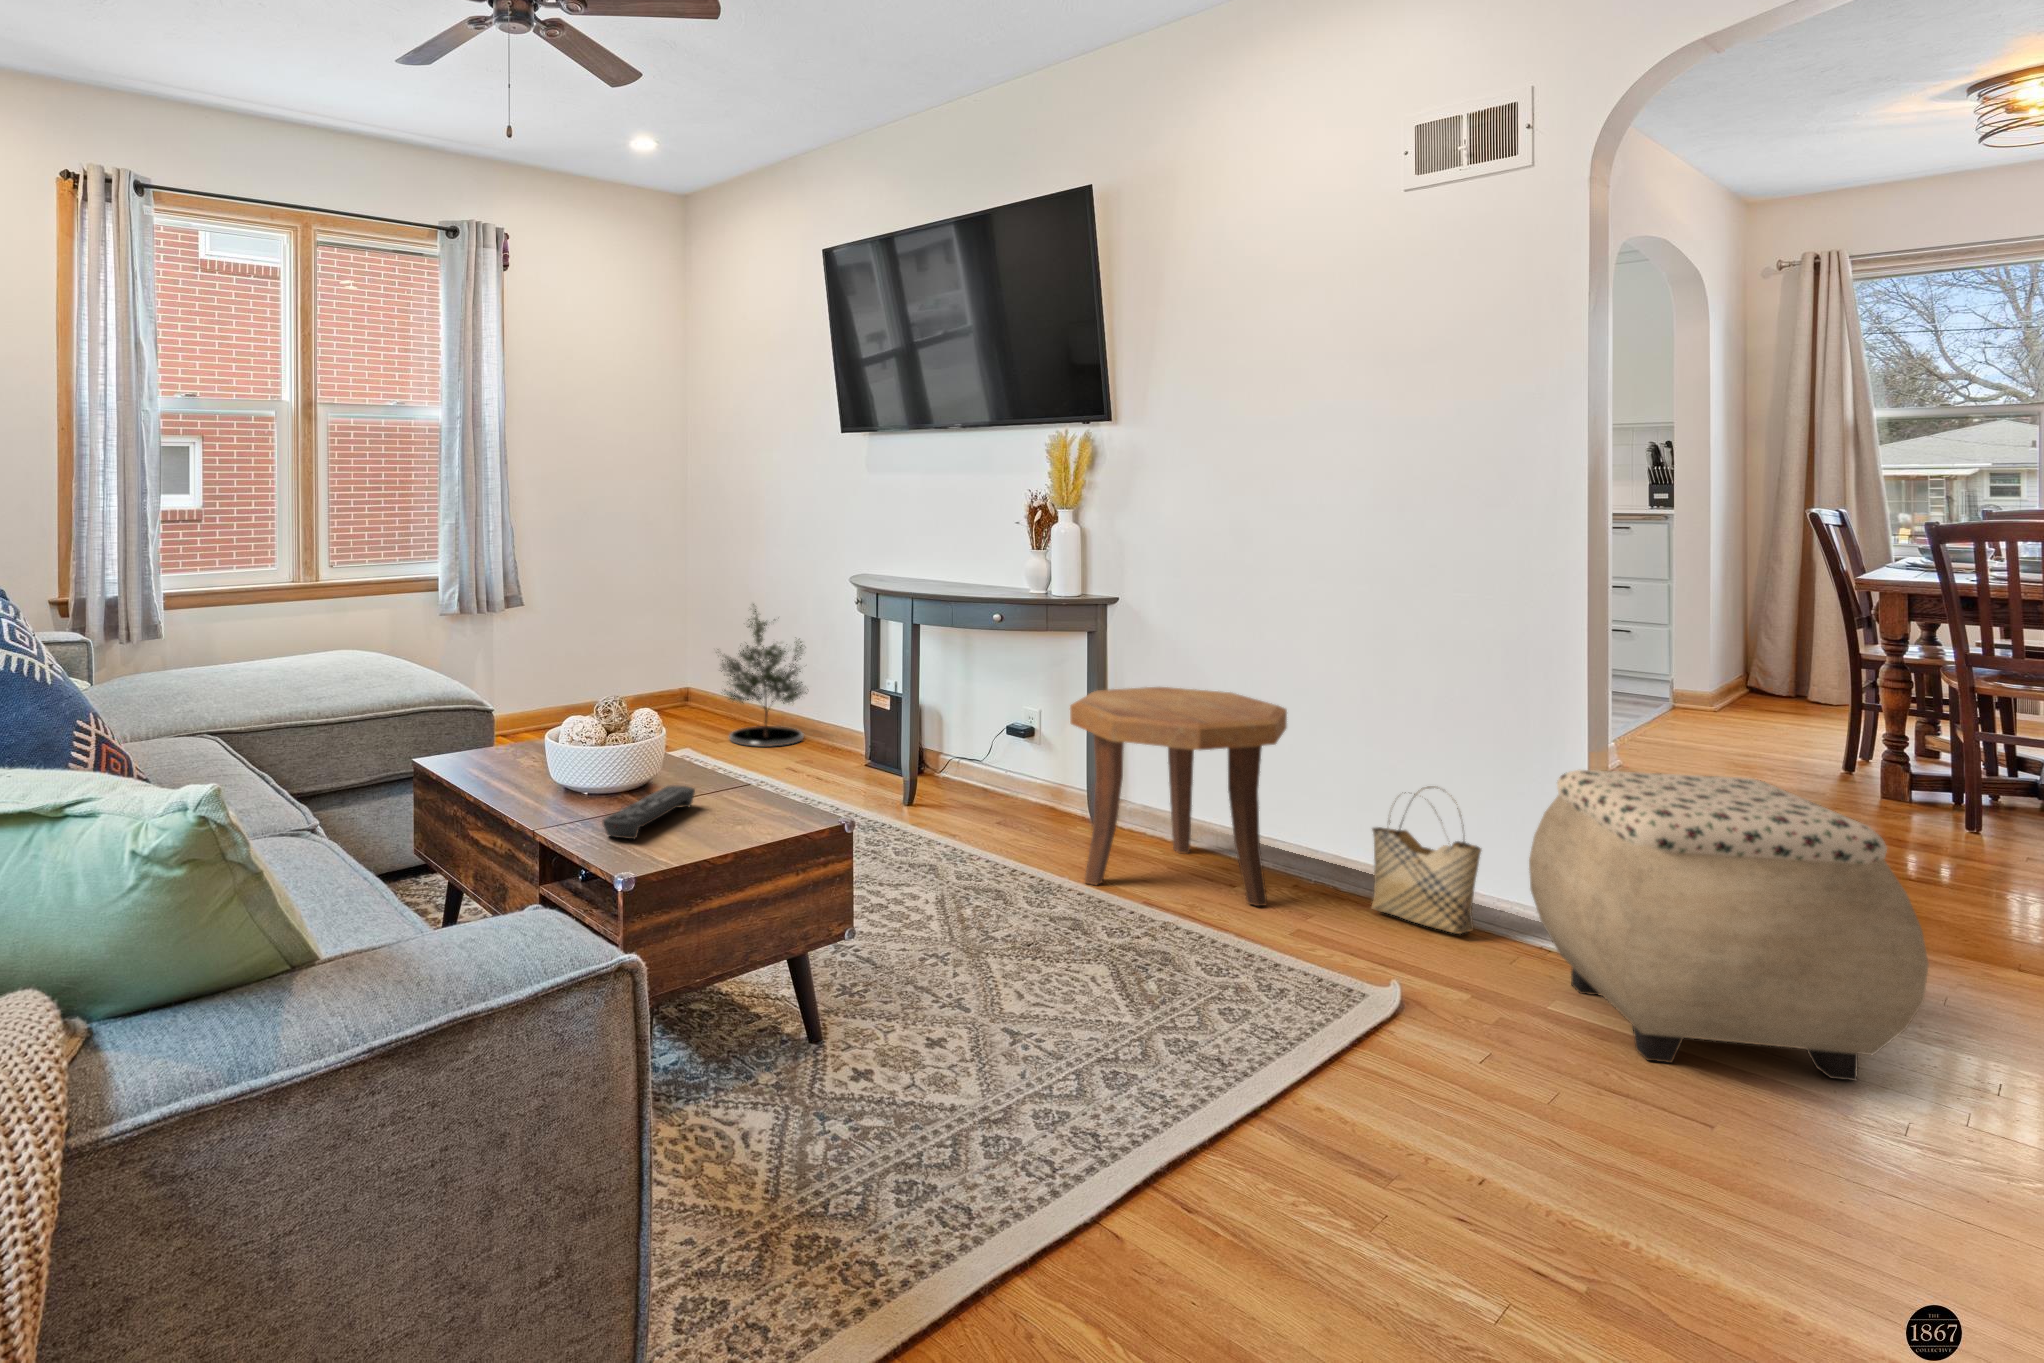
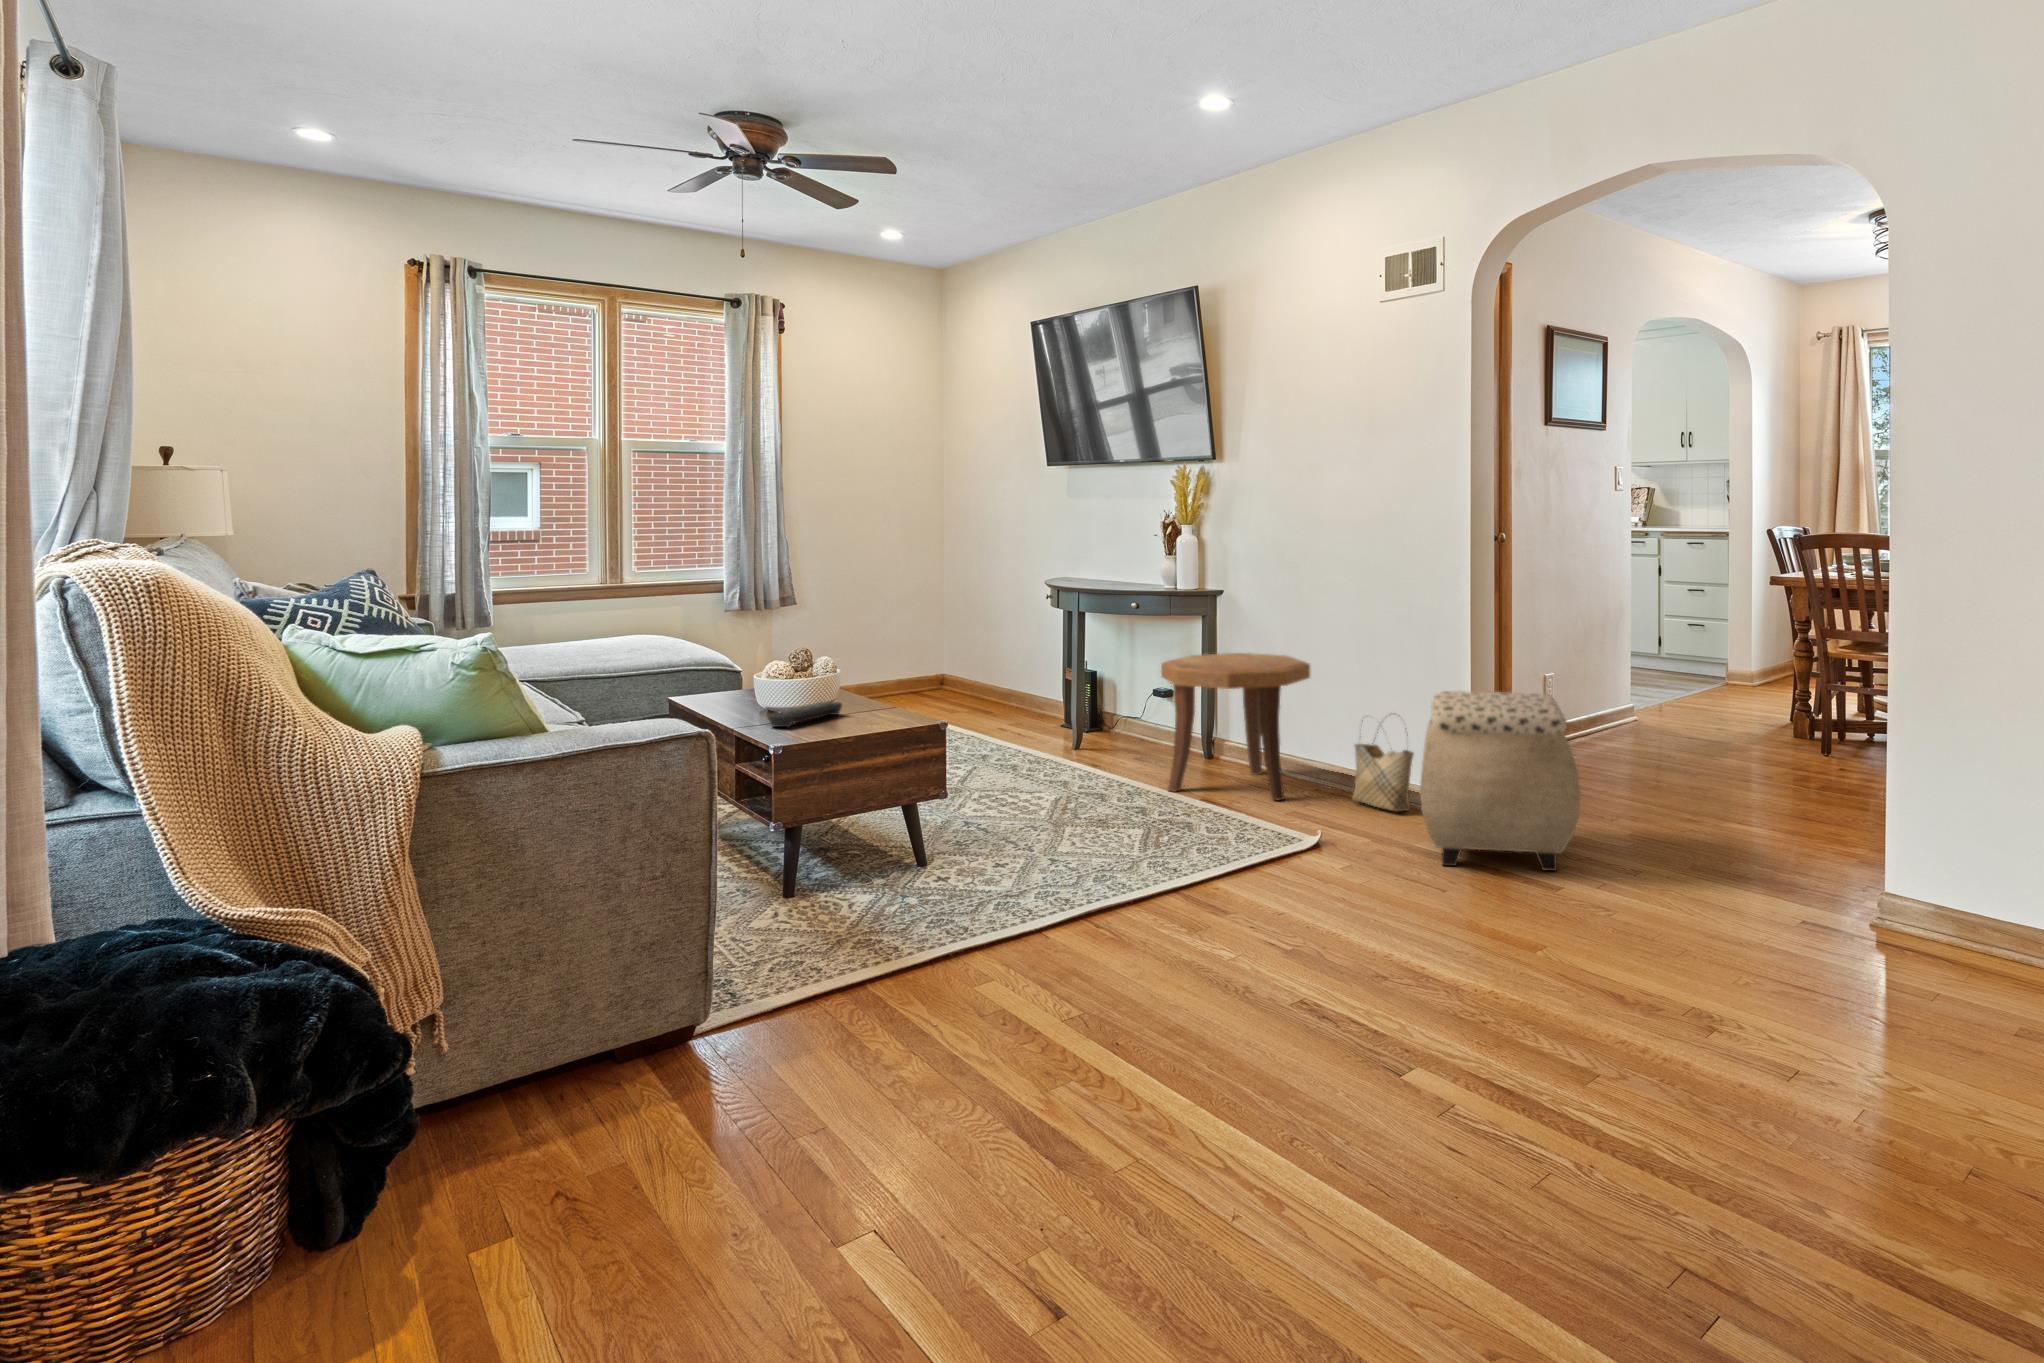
potted tree: present [721,604,808,747] -> none [947,600,1029,716]

